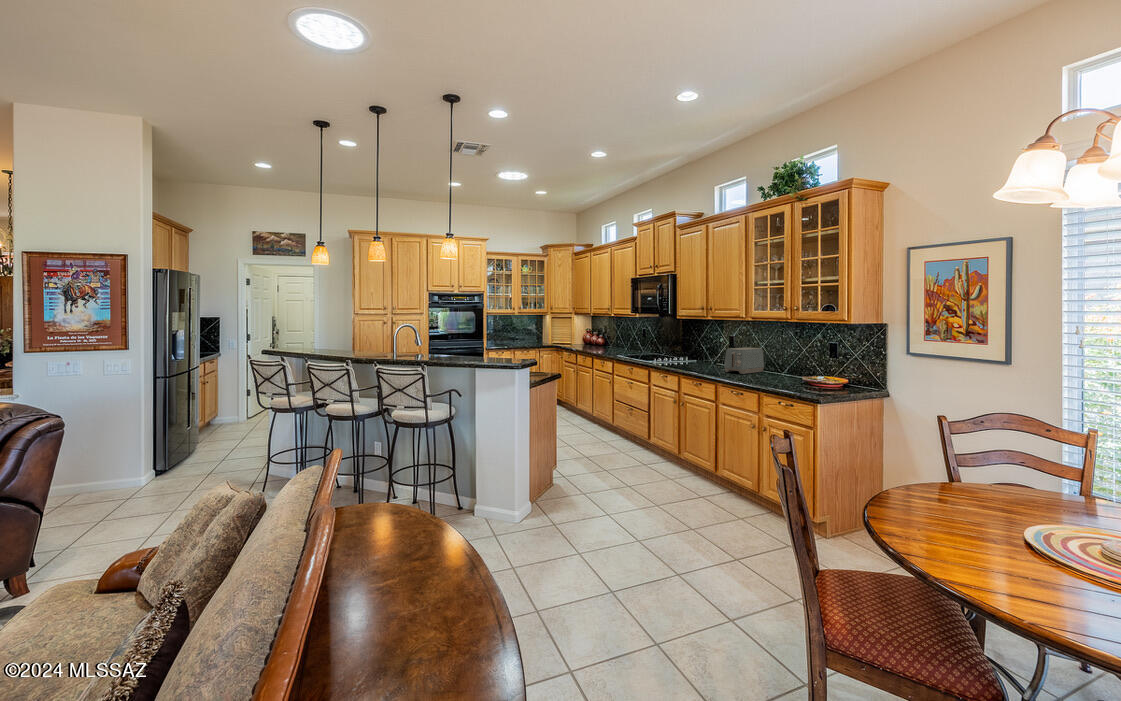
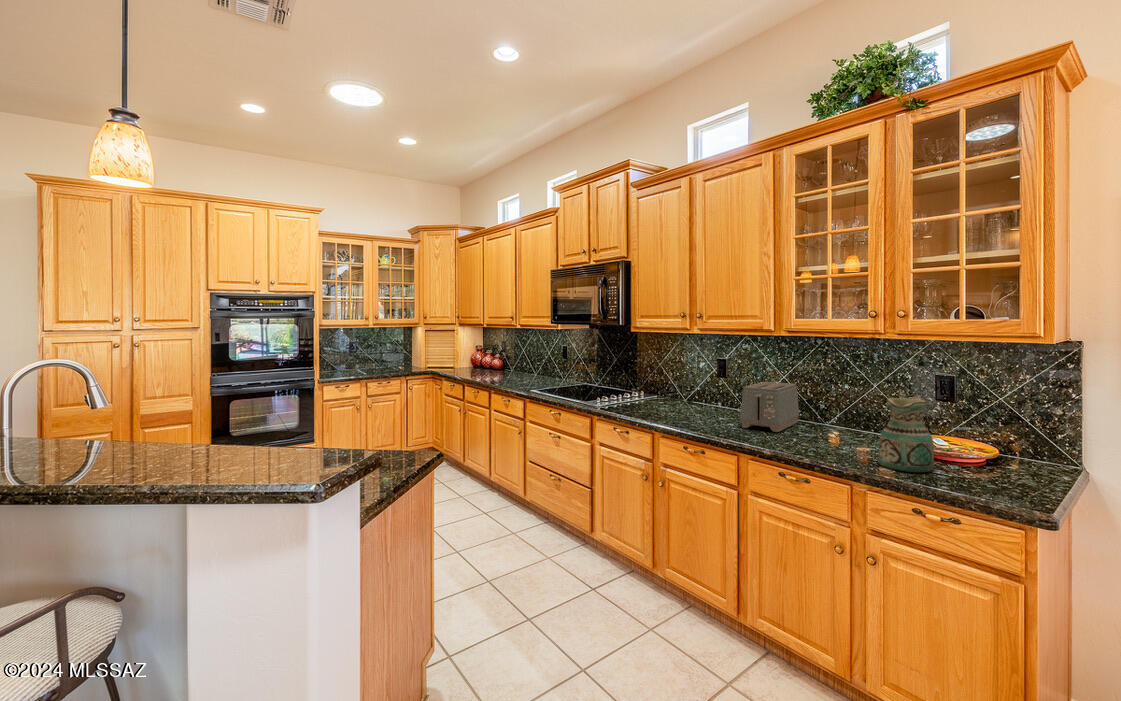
ceramic pitcher: none [773,350,801,386] -> present [878,396,934,472]

